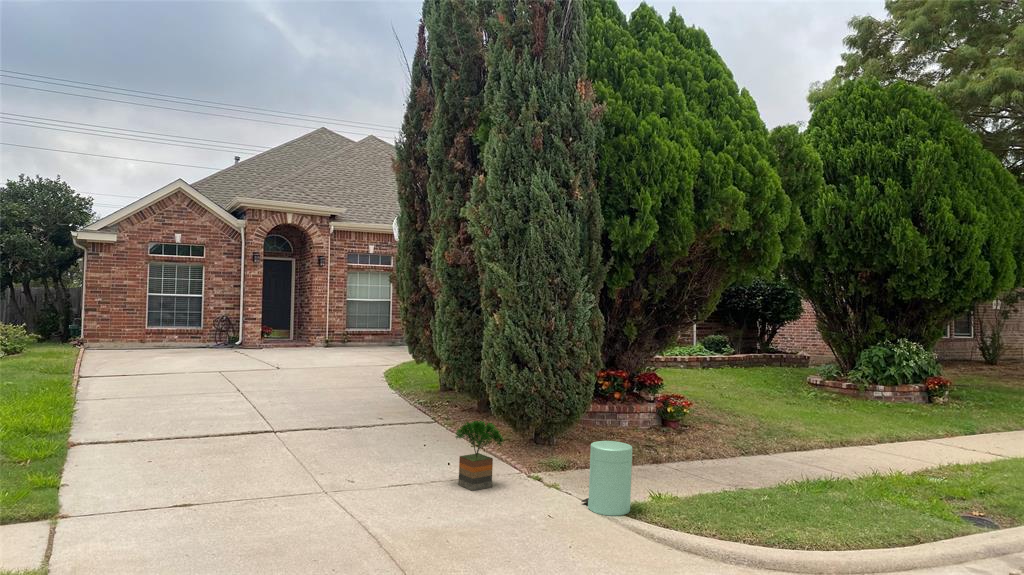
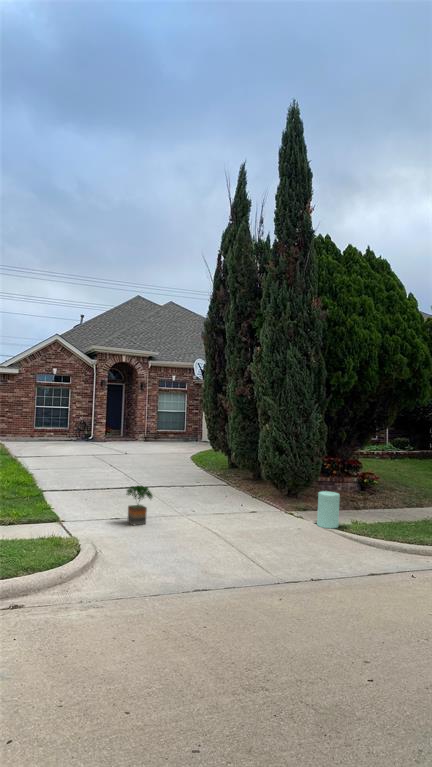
potted tree: present [456,421,504,491] -> present [126,486,153,525]

